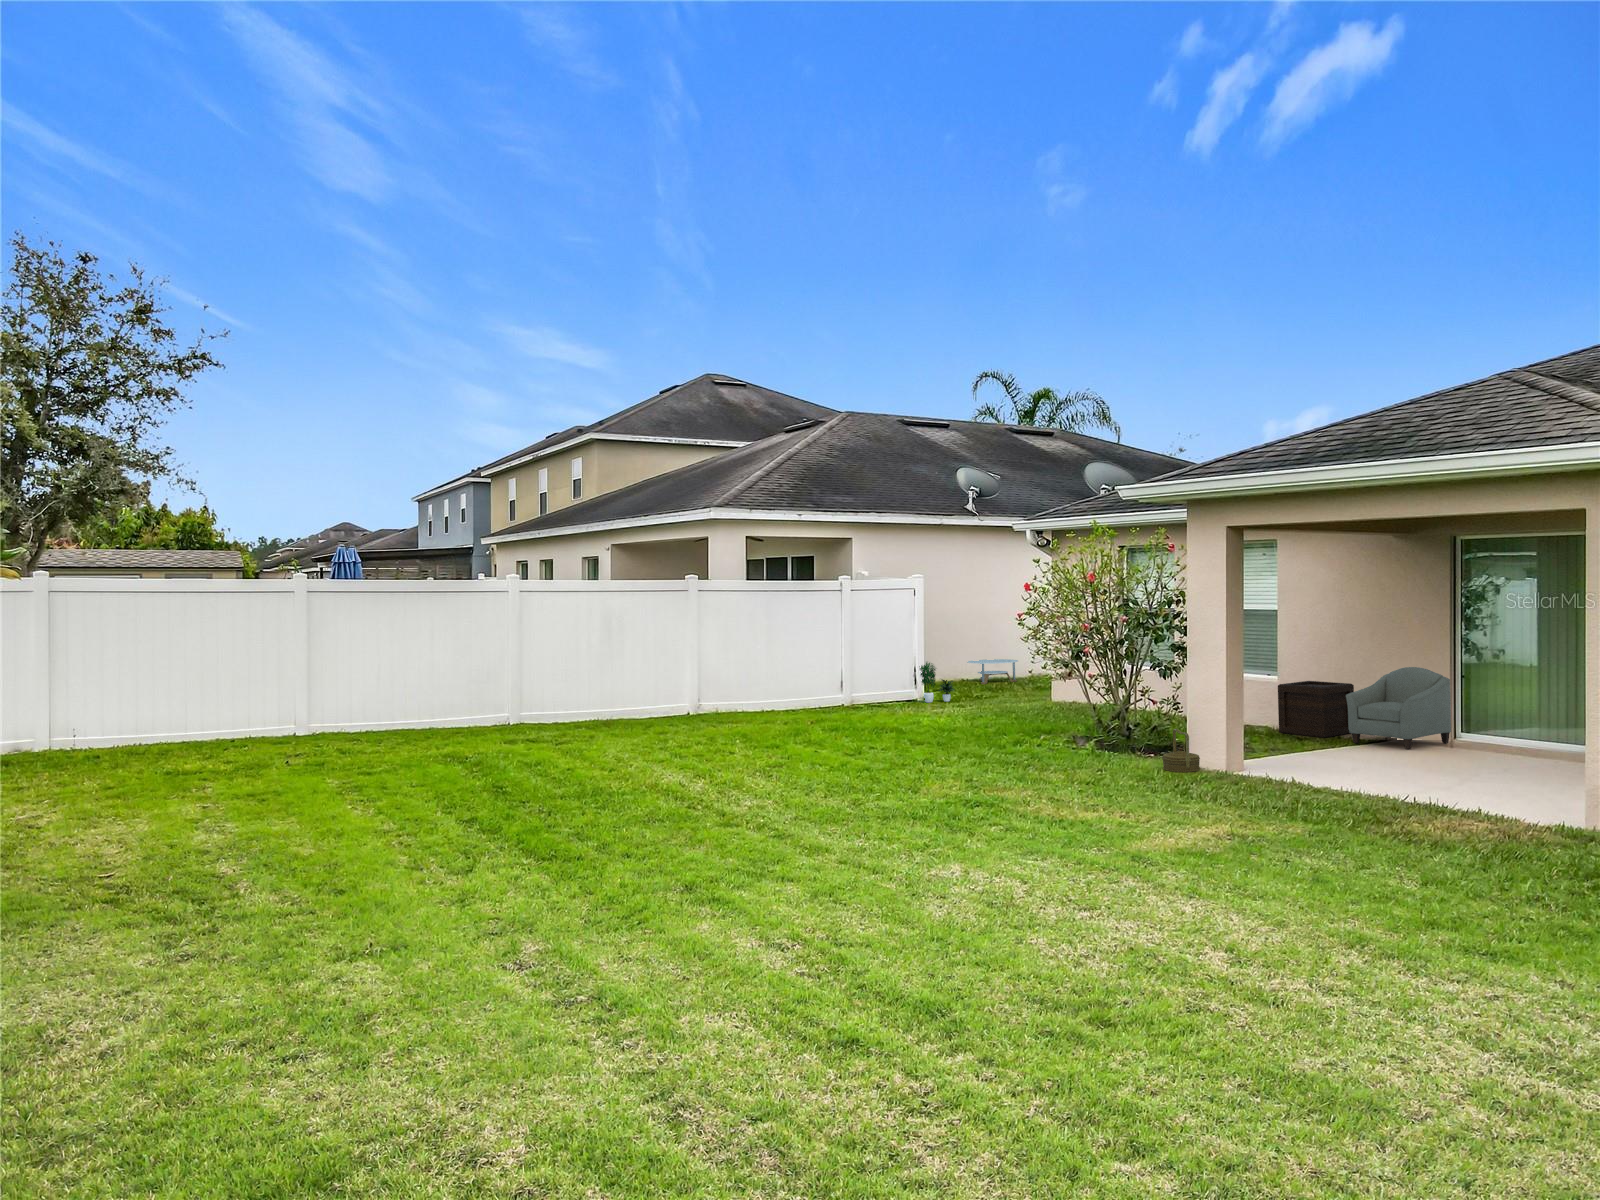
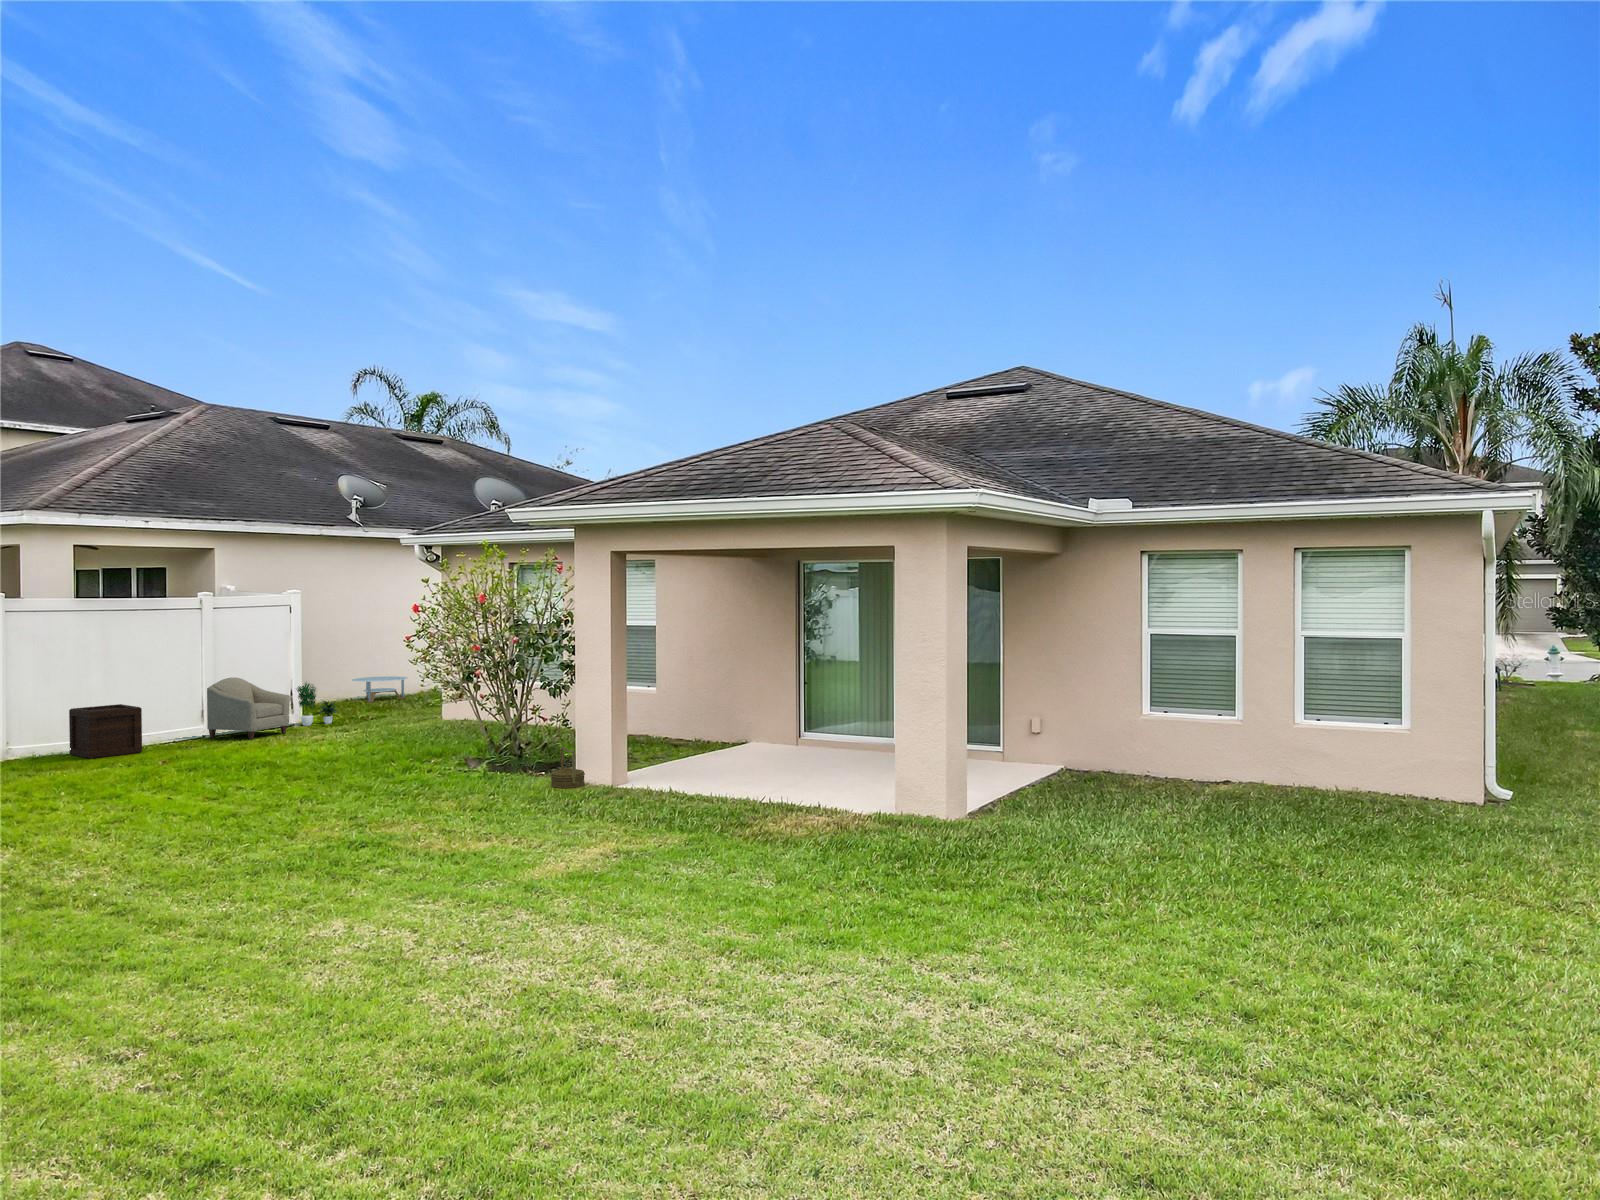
chair: present [1346,667,1451,750] -> present [207,677,290,739]
wooden crate: present [1278,681,1354,738] -> present [69,704,142,759]

